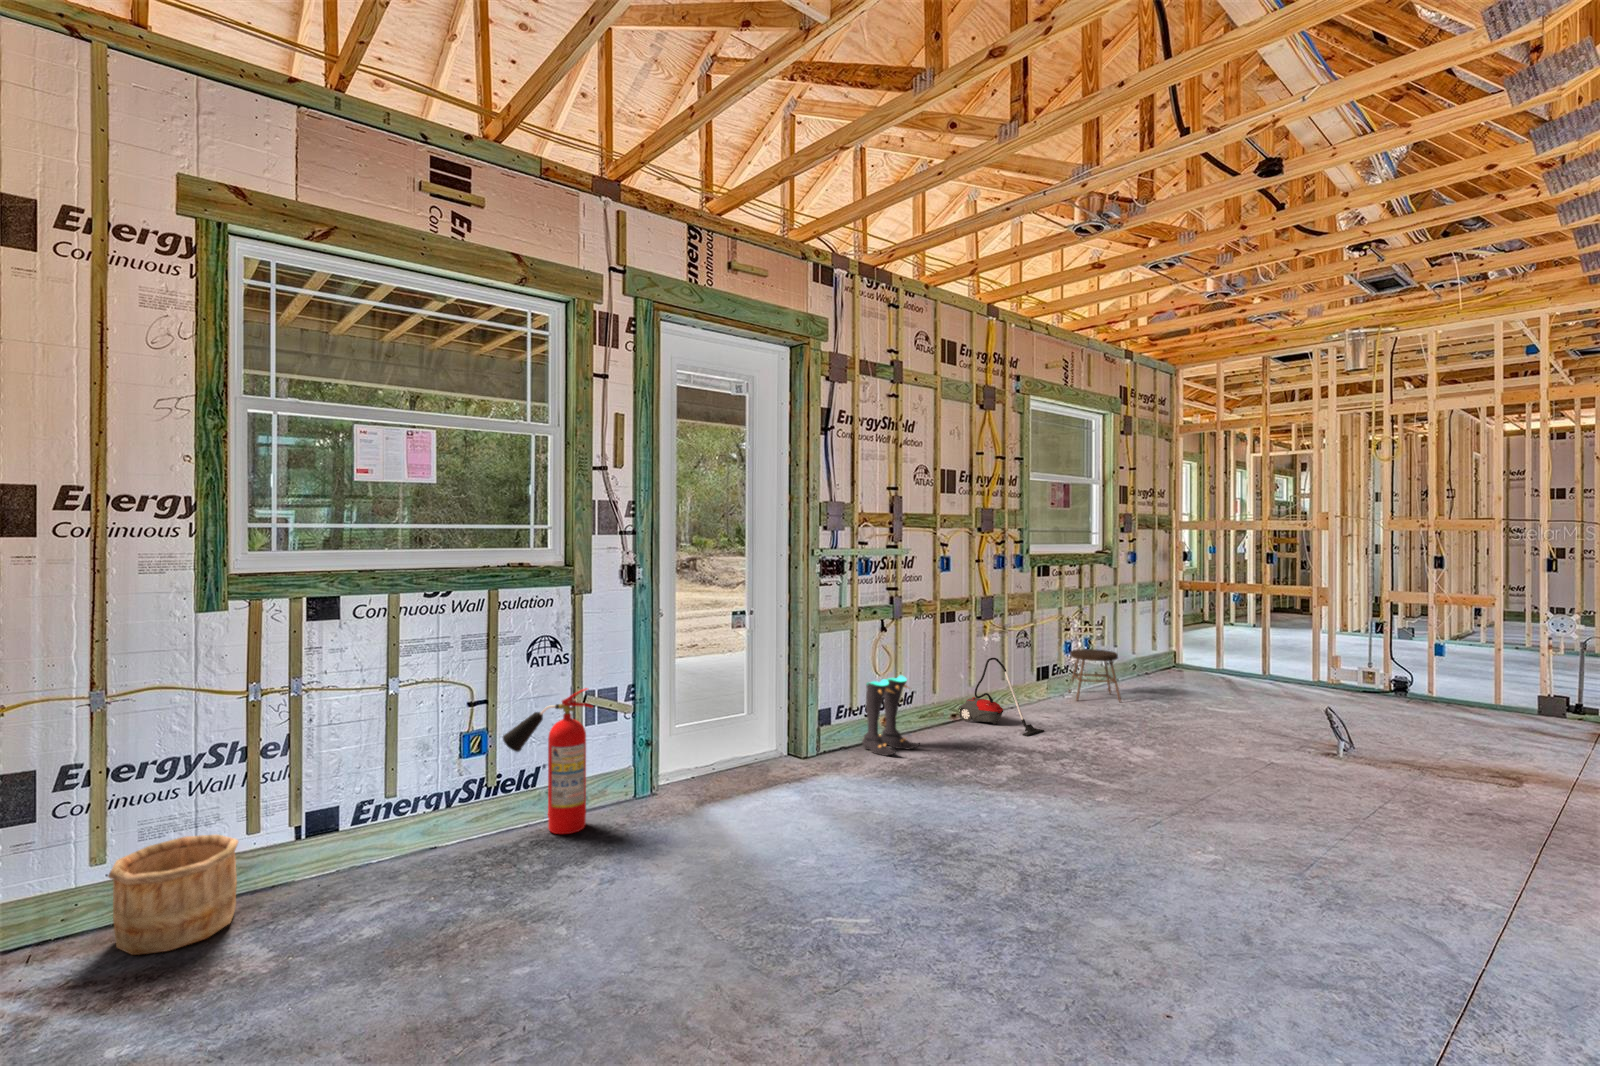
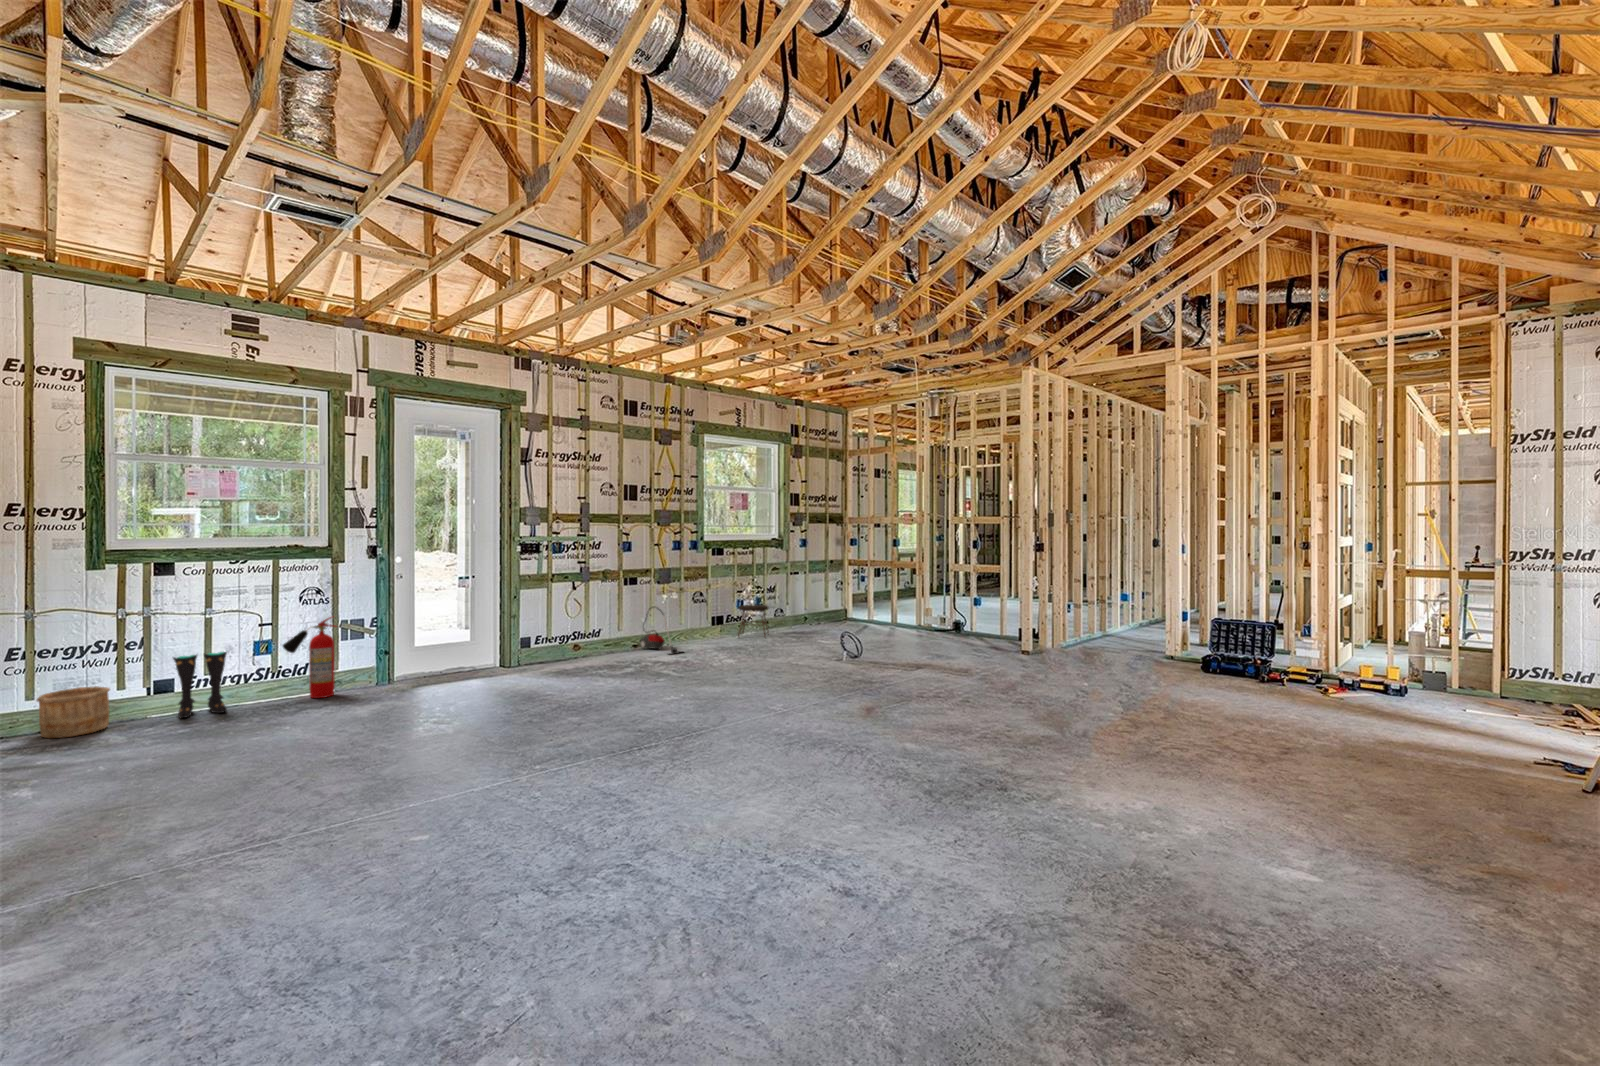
boots: present [862,675,920,756] -> present [173,652,227,718]

